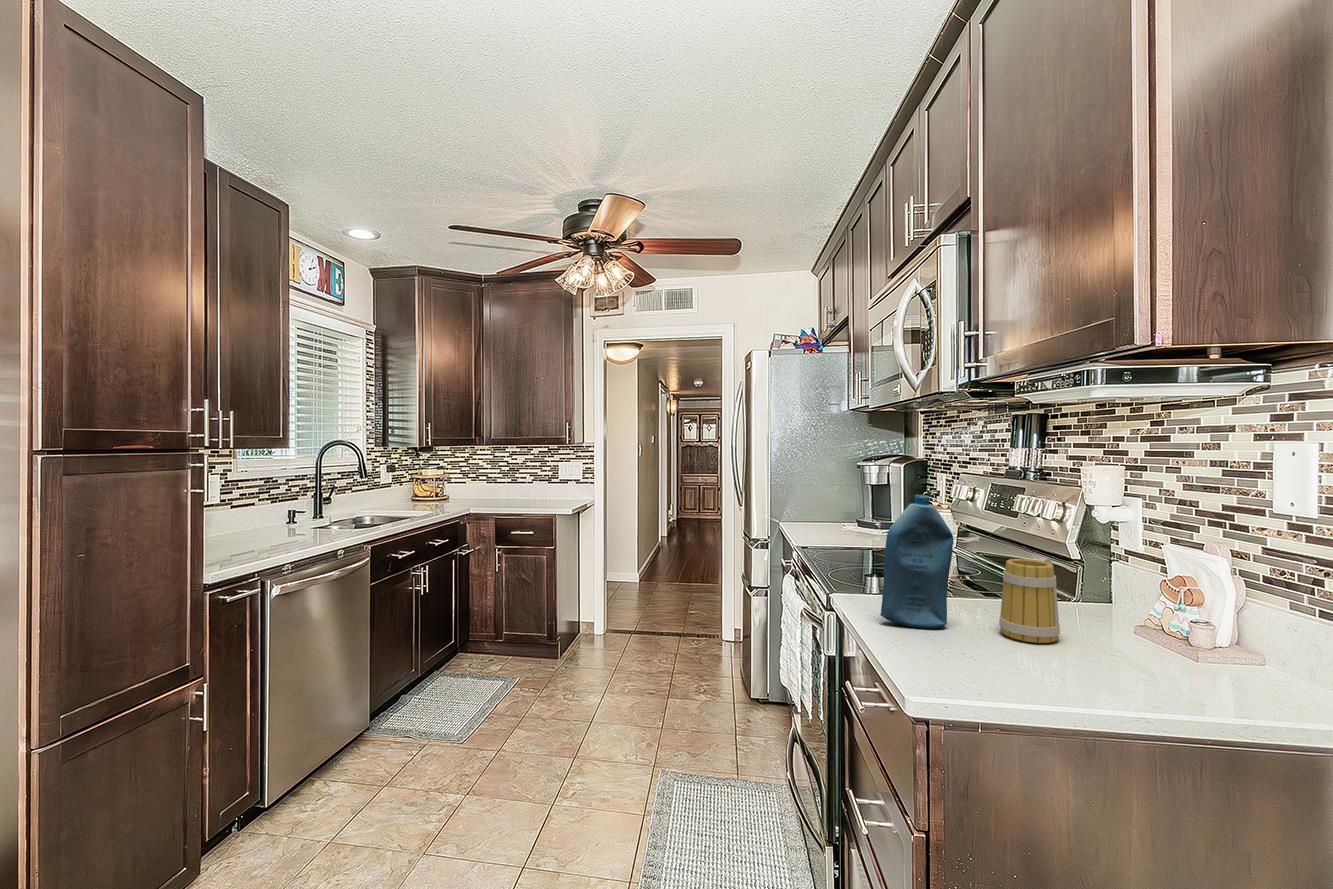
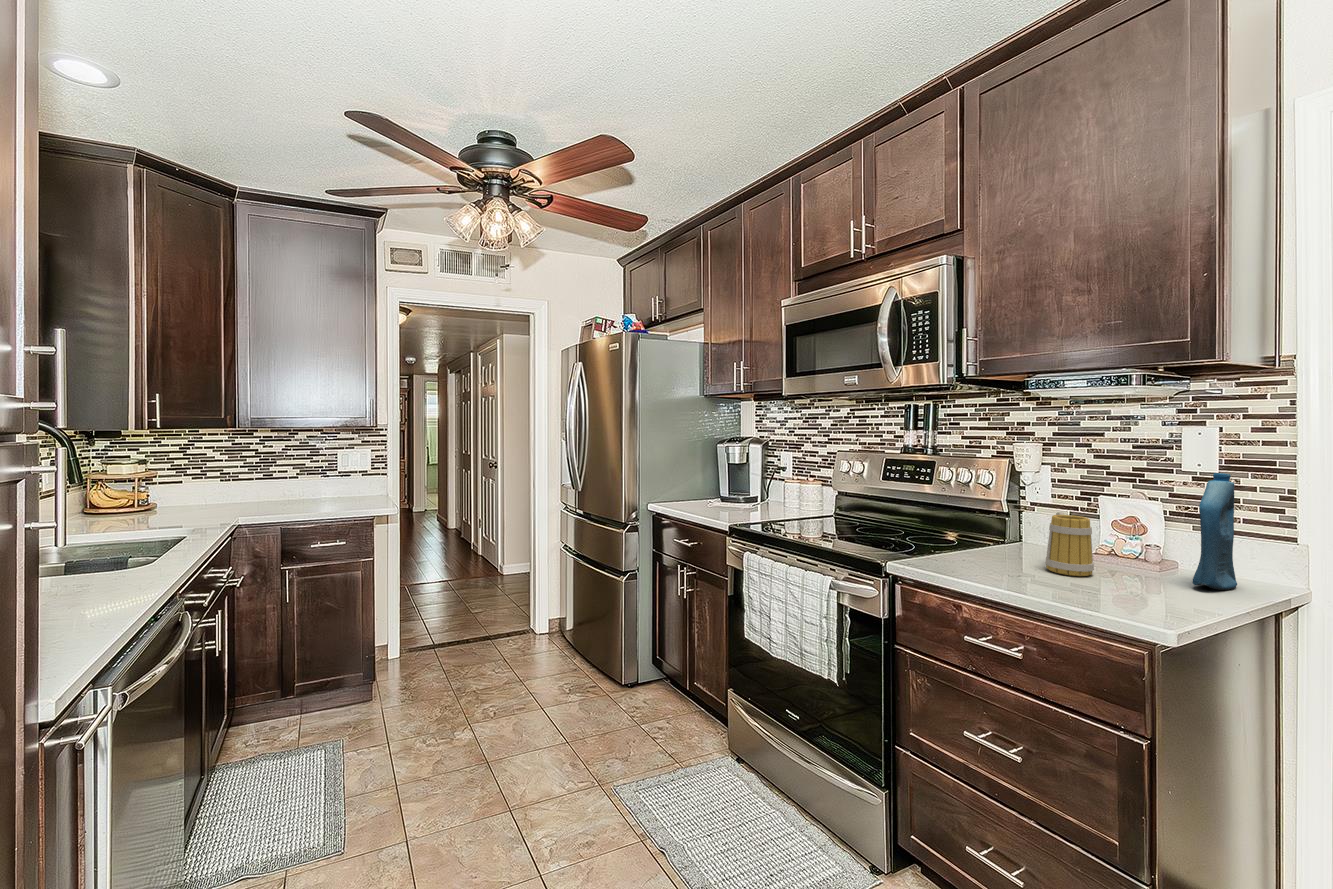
bottle: present [880,495,953,629] -> present [1192,473,1237,590]

